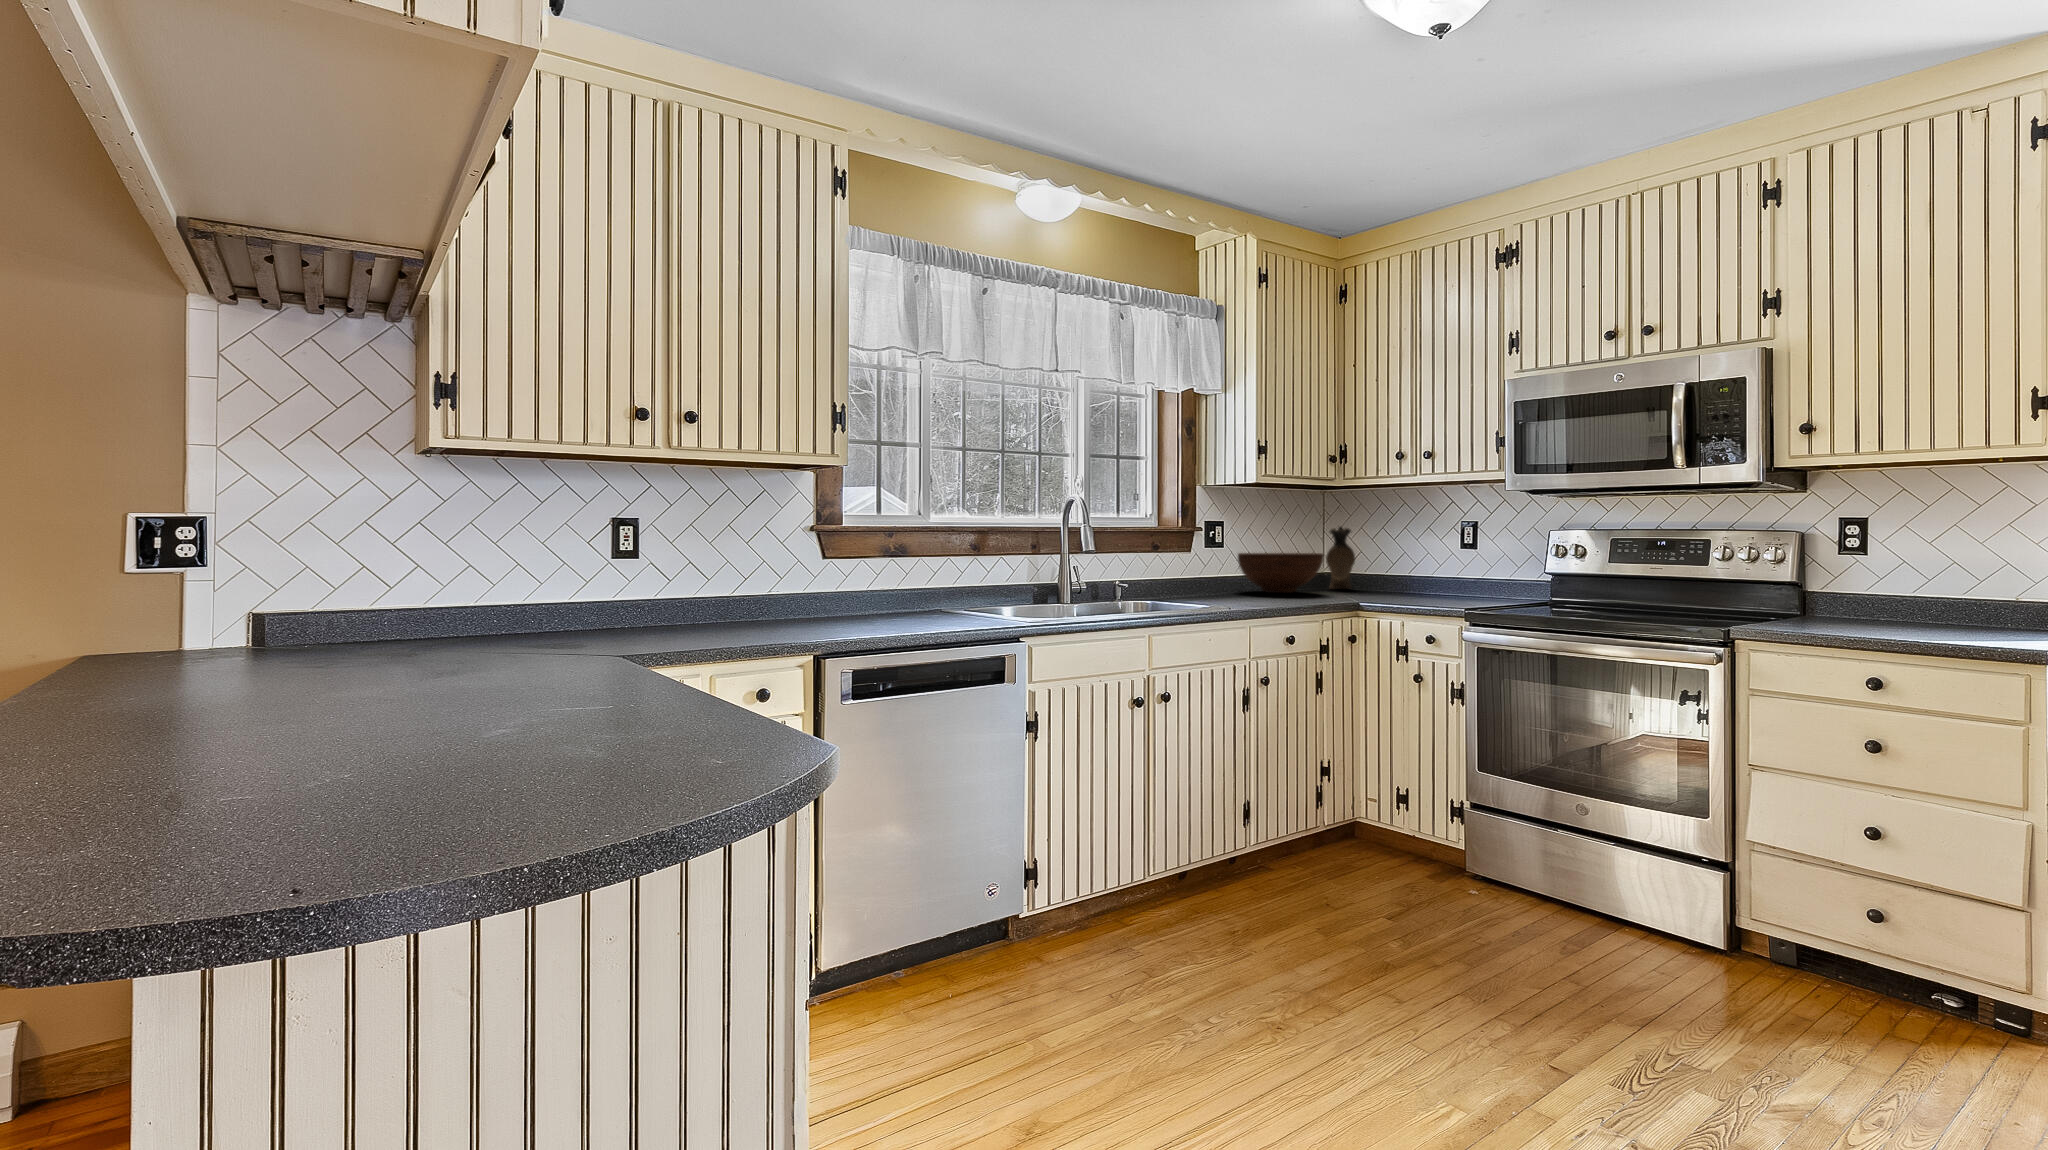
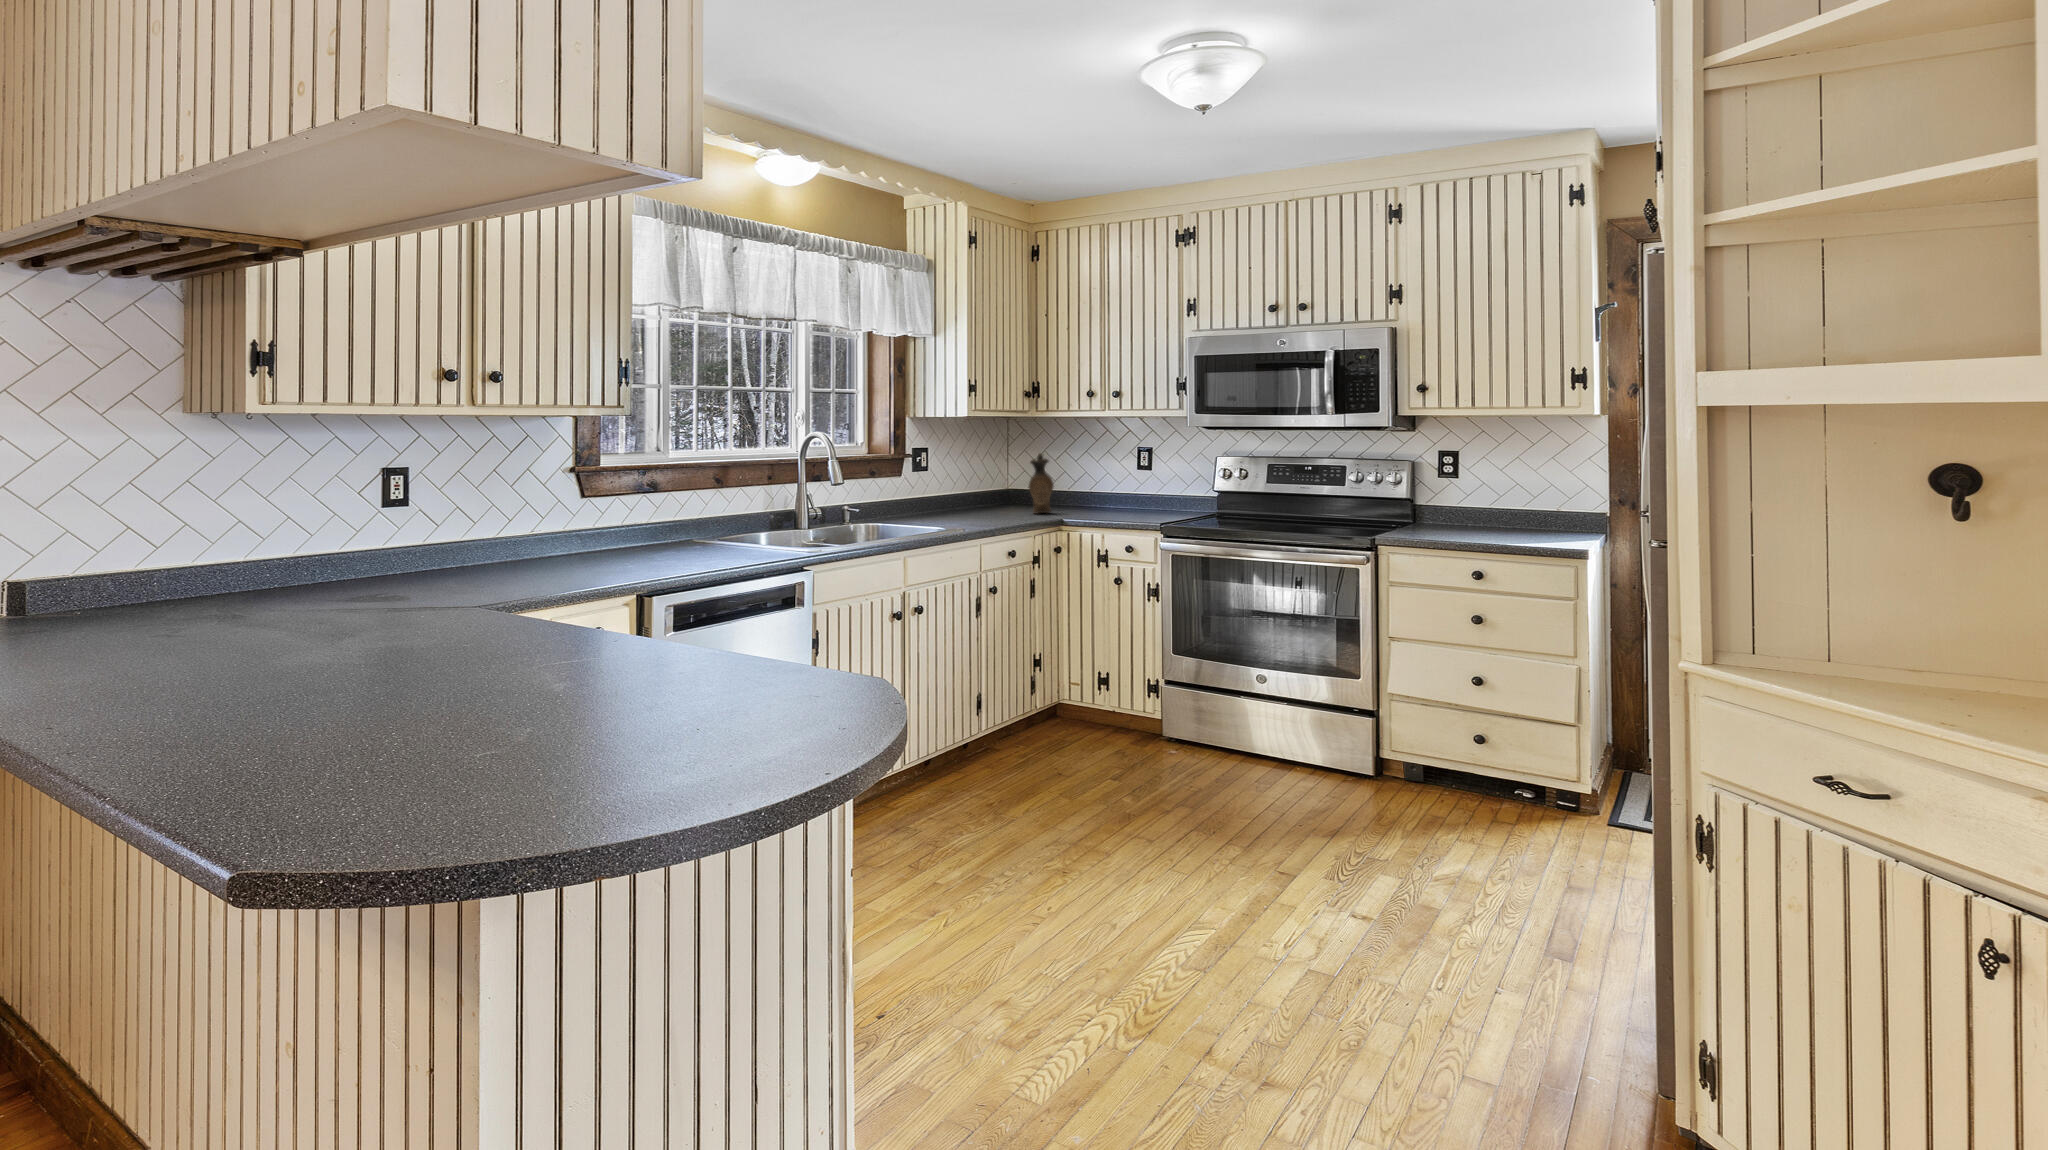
fruit bowl: present [1238,553,1324,593] -> none [954,482,1030,519]

